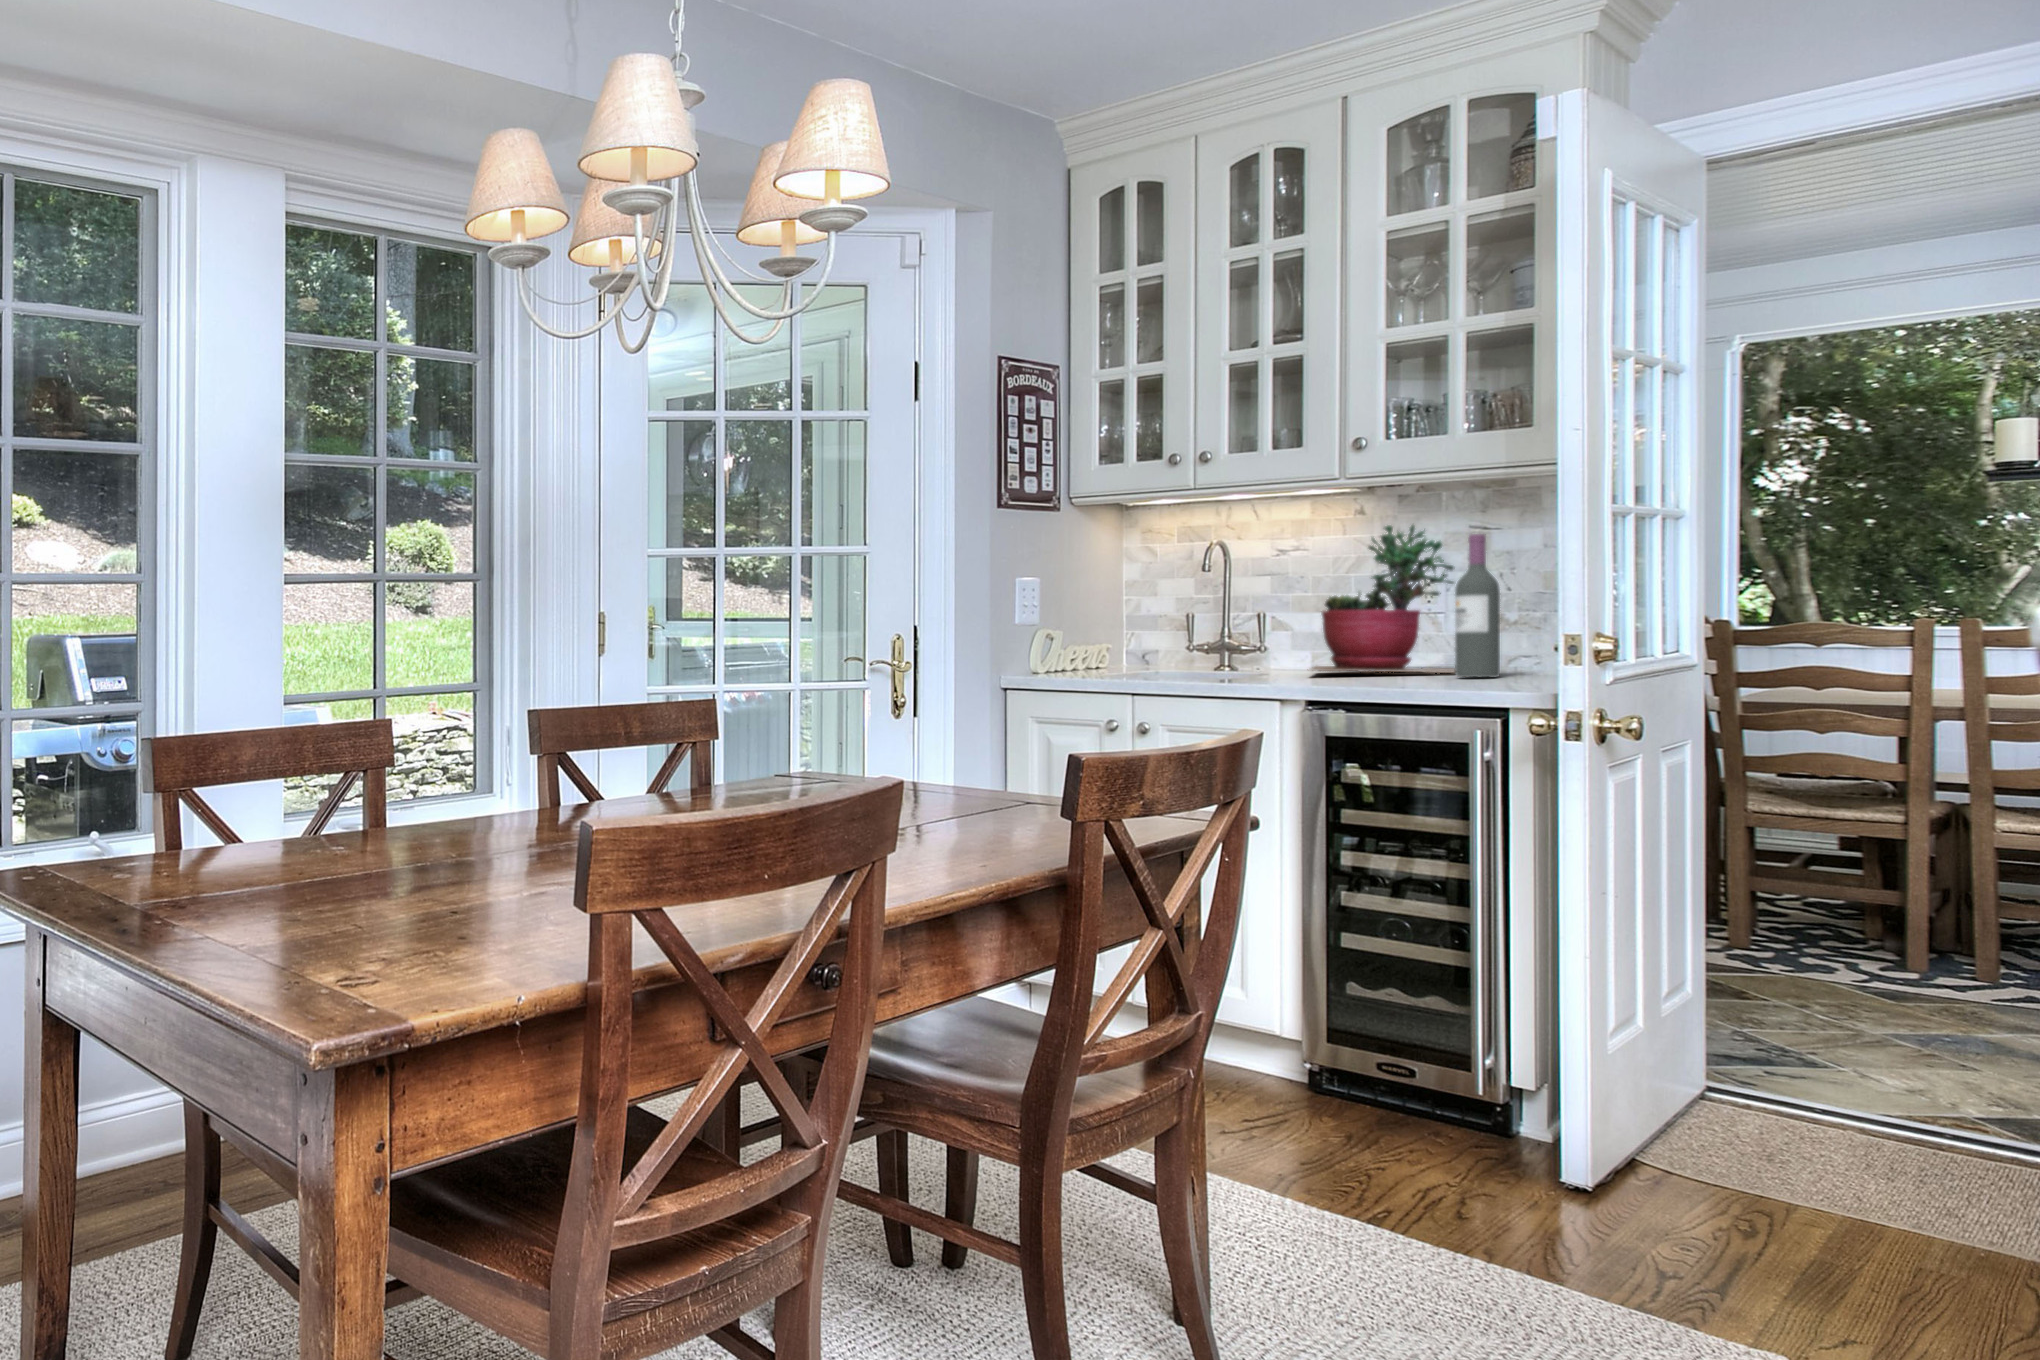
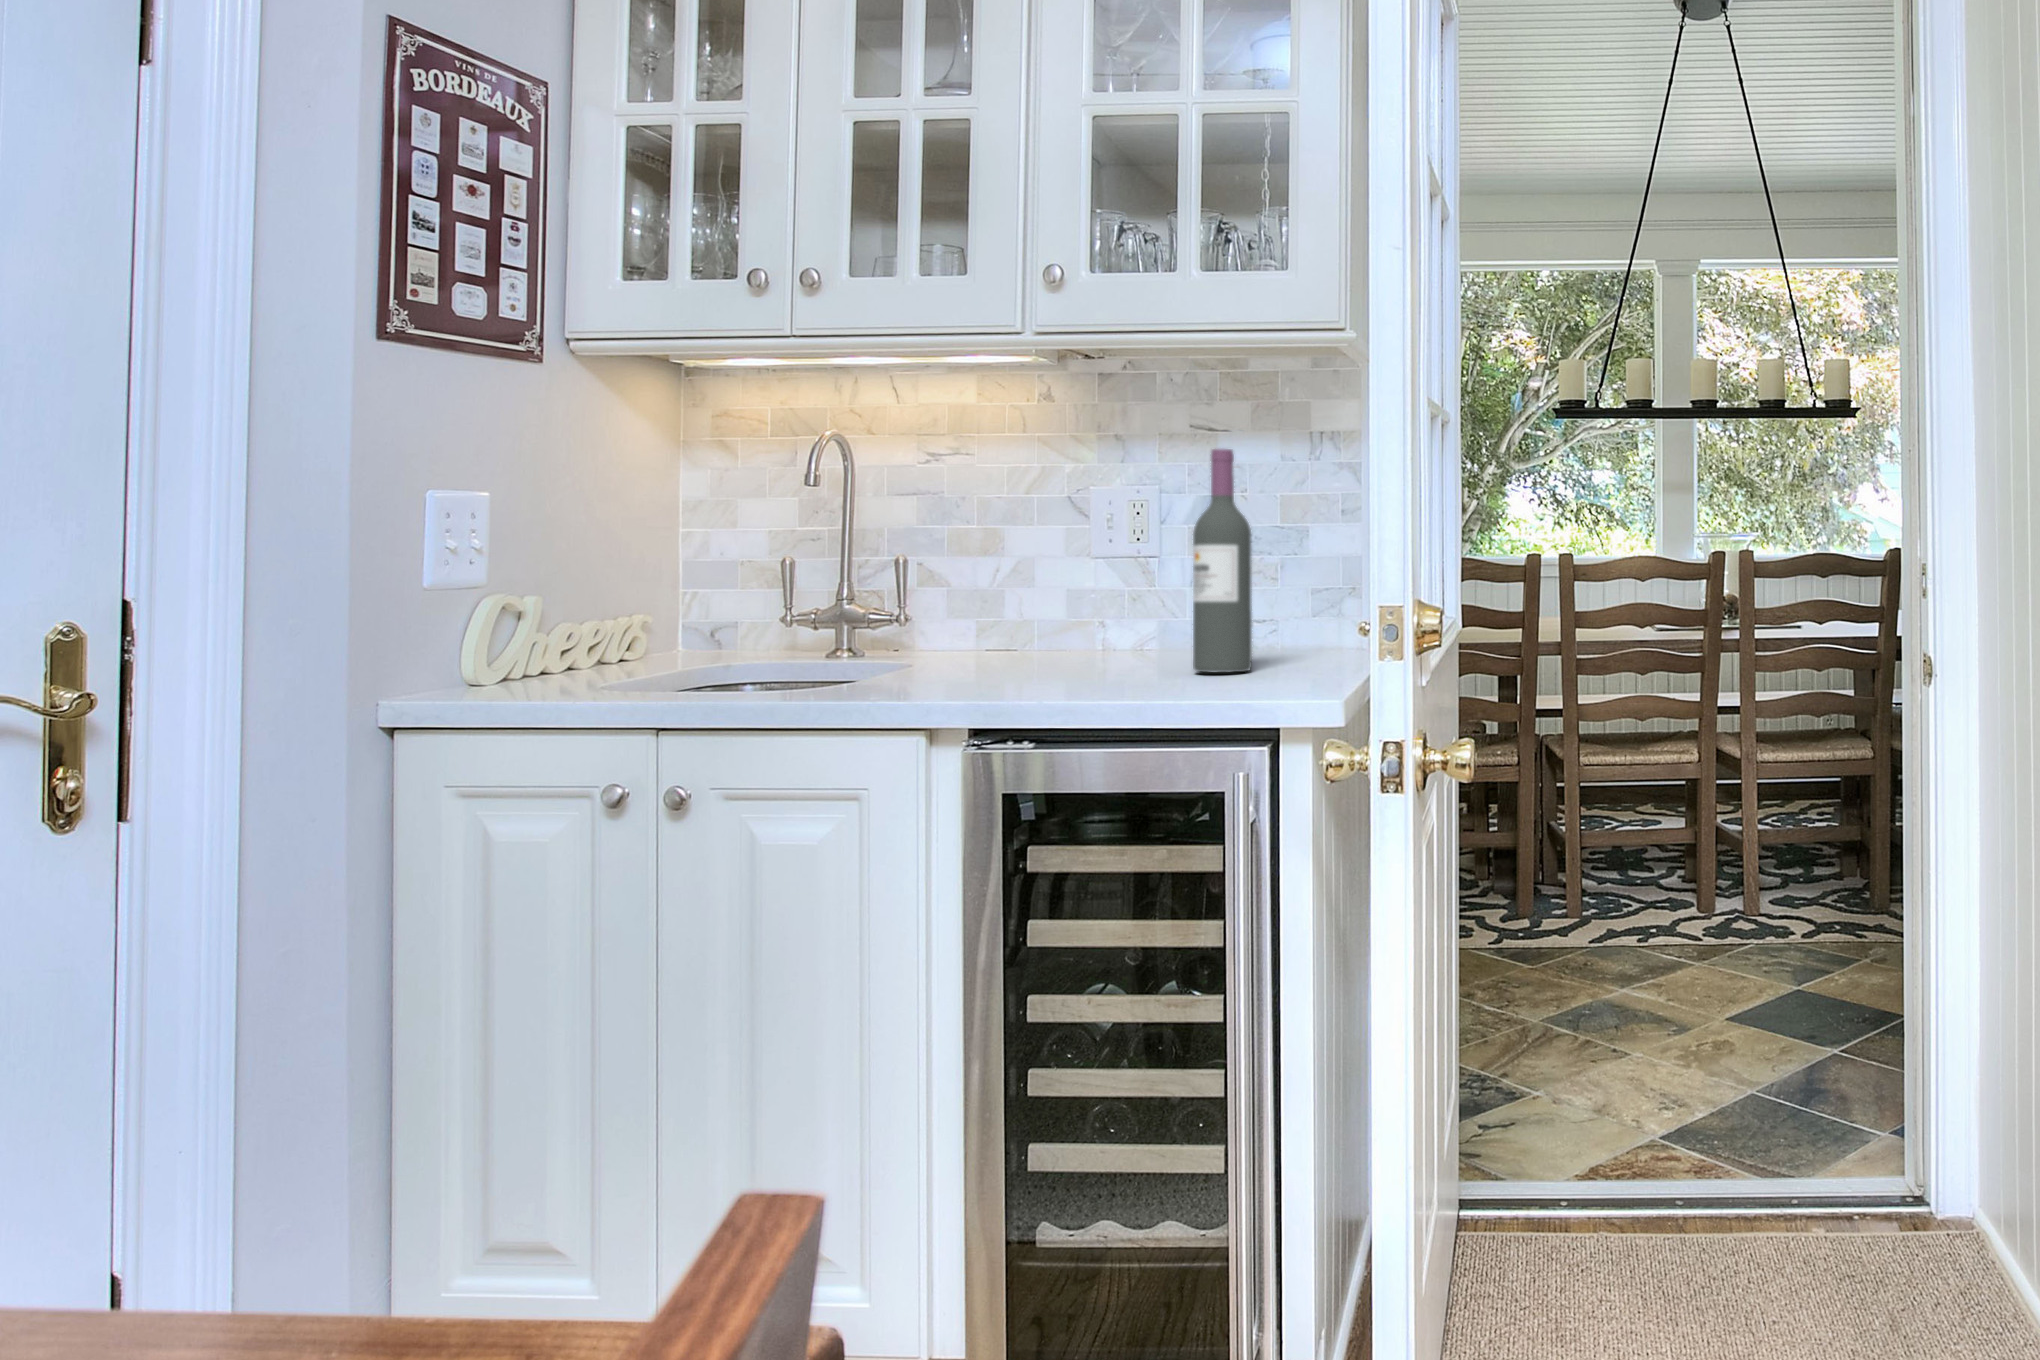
succulent plant: present [1312,525,1455,673] -> none [976,427,1187,662]

